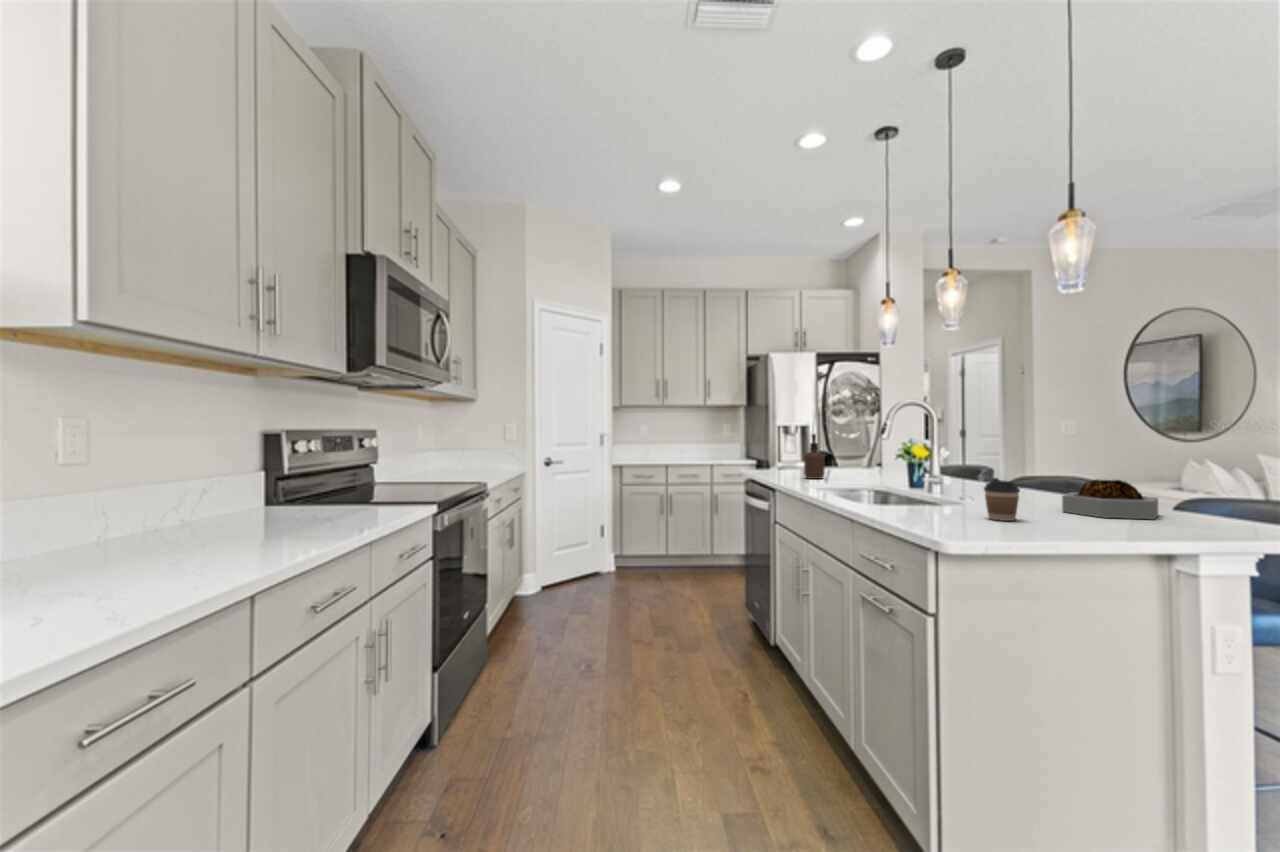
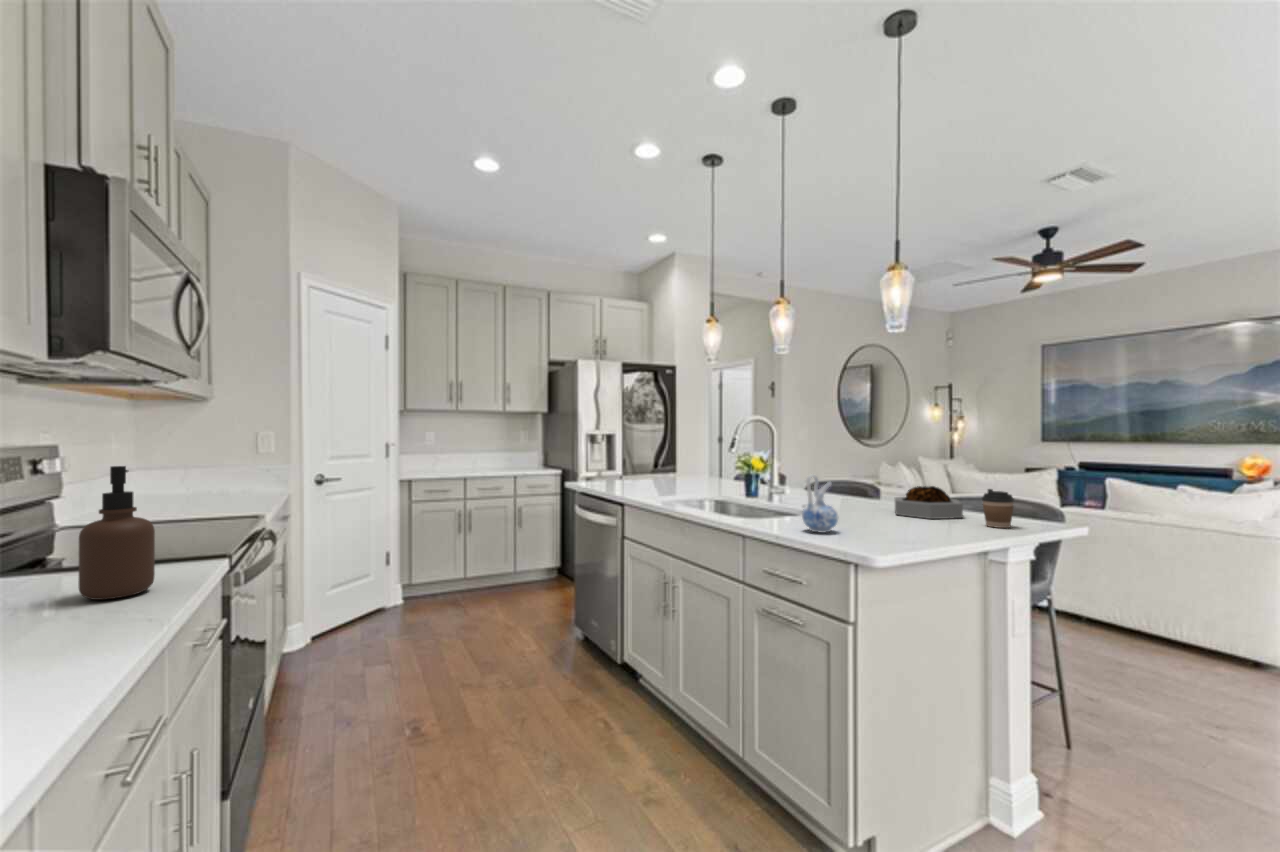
soap dispenser: present [804,434,825,479] -> present [78,466,155,600]
ceramic pitcher: none [909,459,950,521] -> present [802,474,838,532]
coffee cup: present [984,478,1020,521] -> present [982,489,1014,528]

